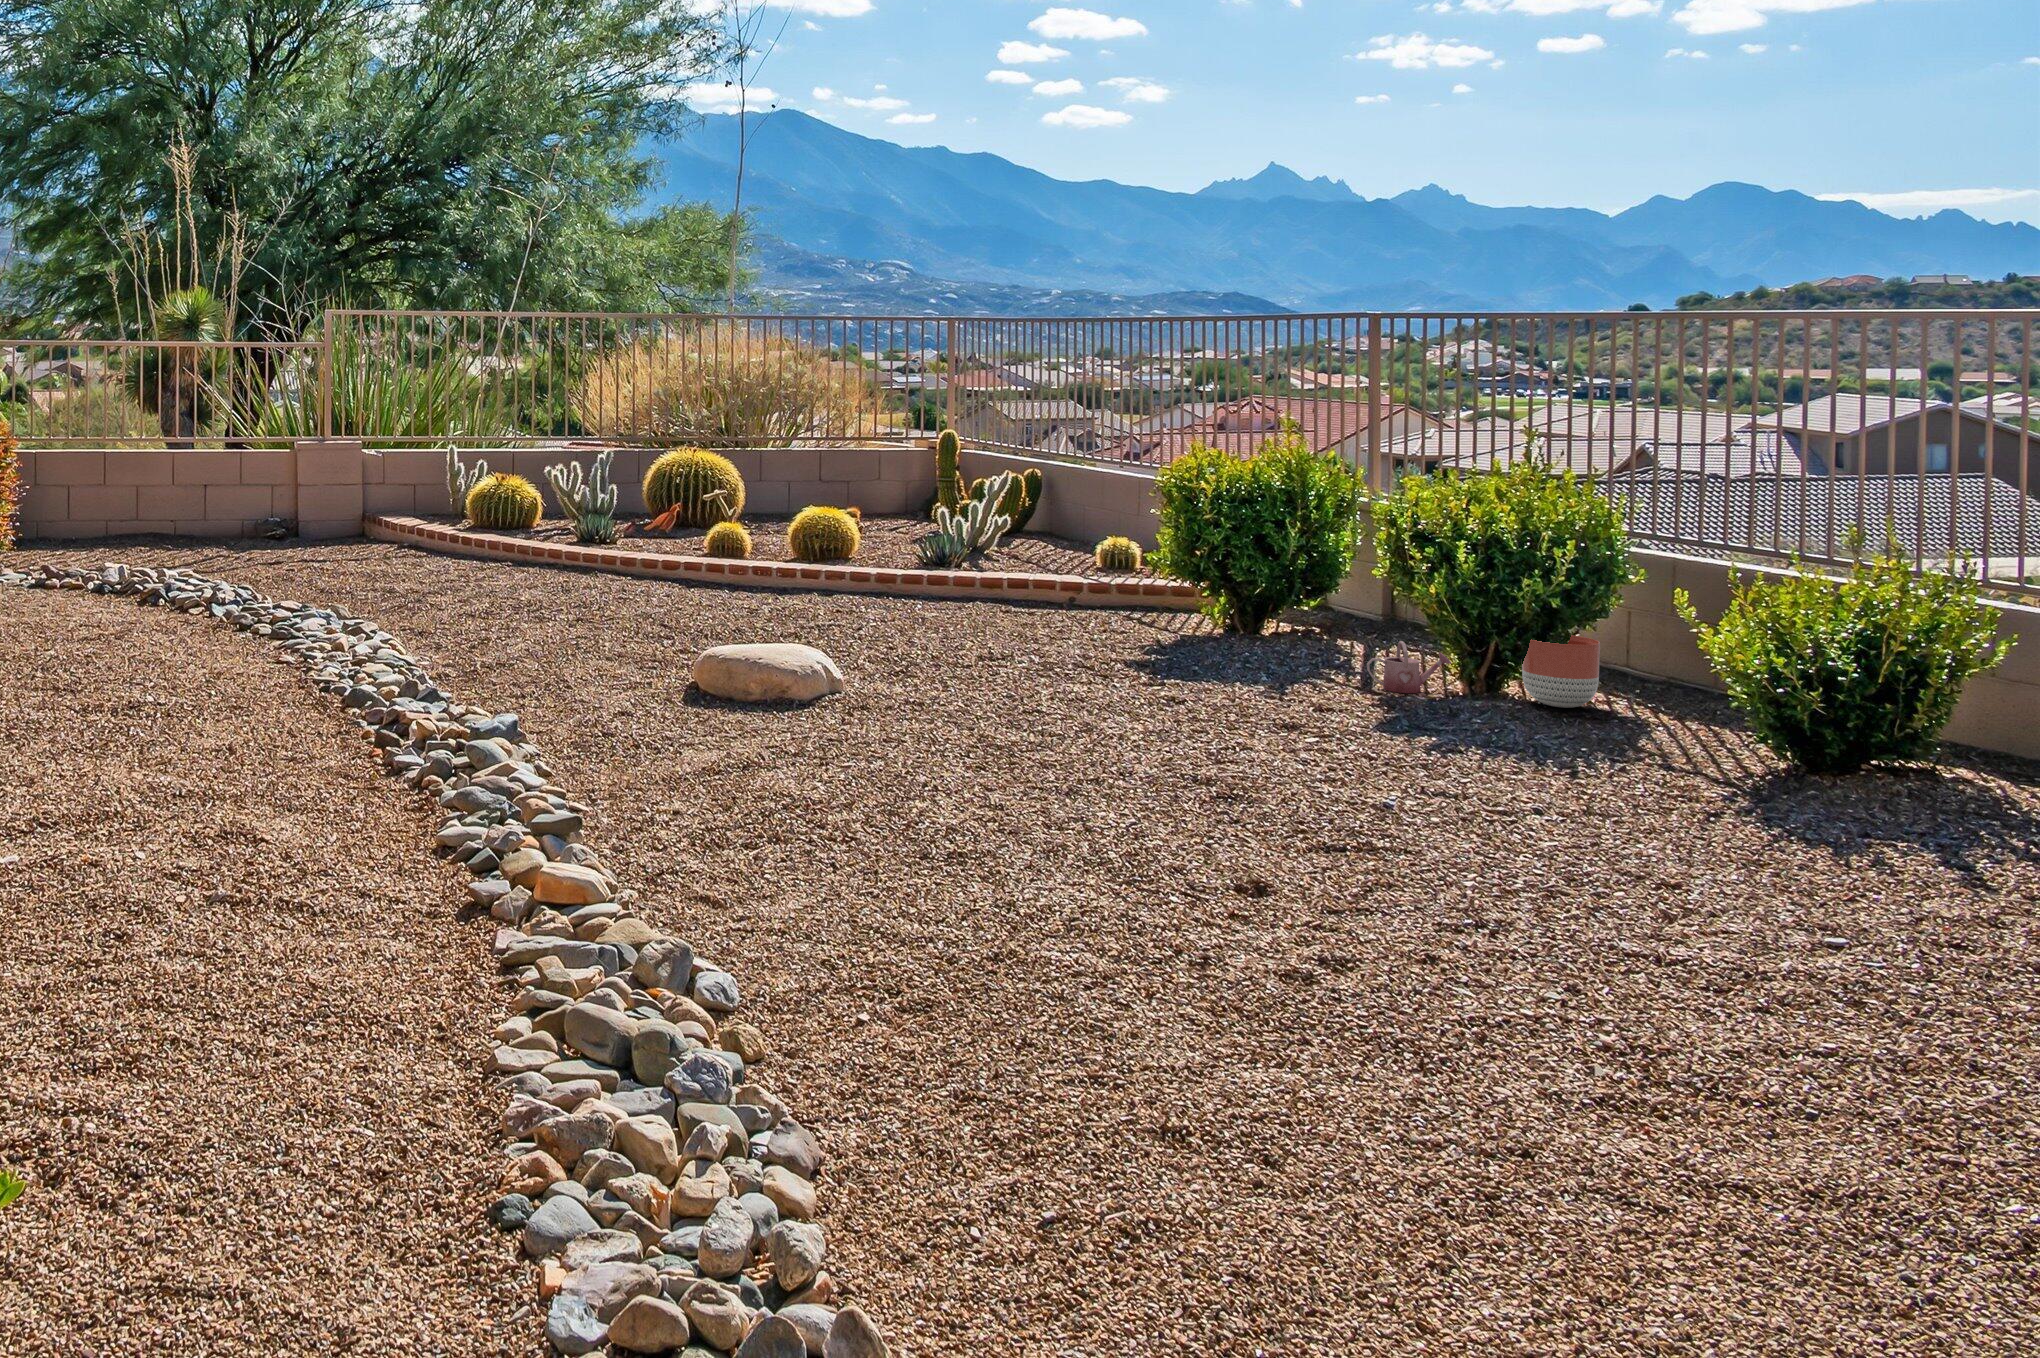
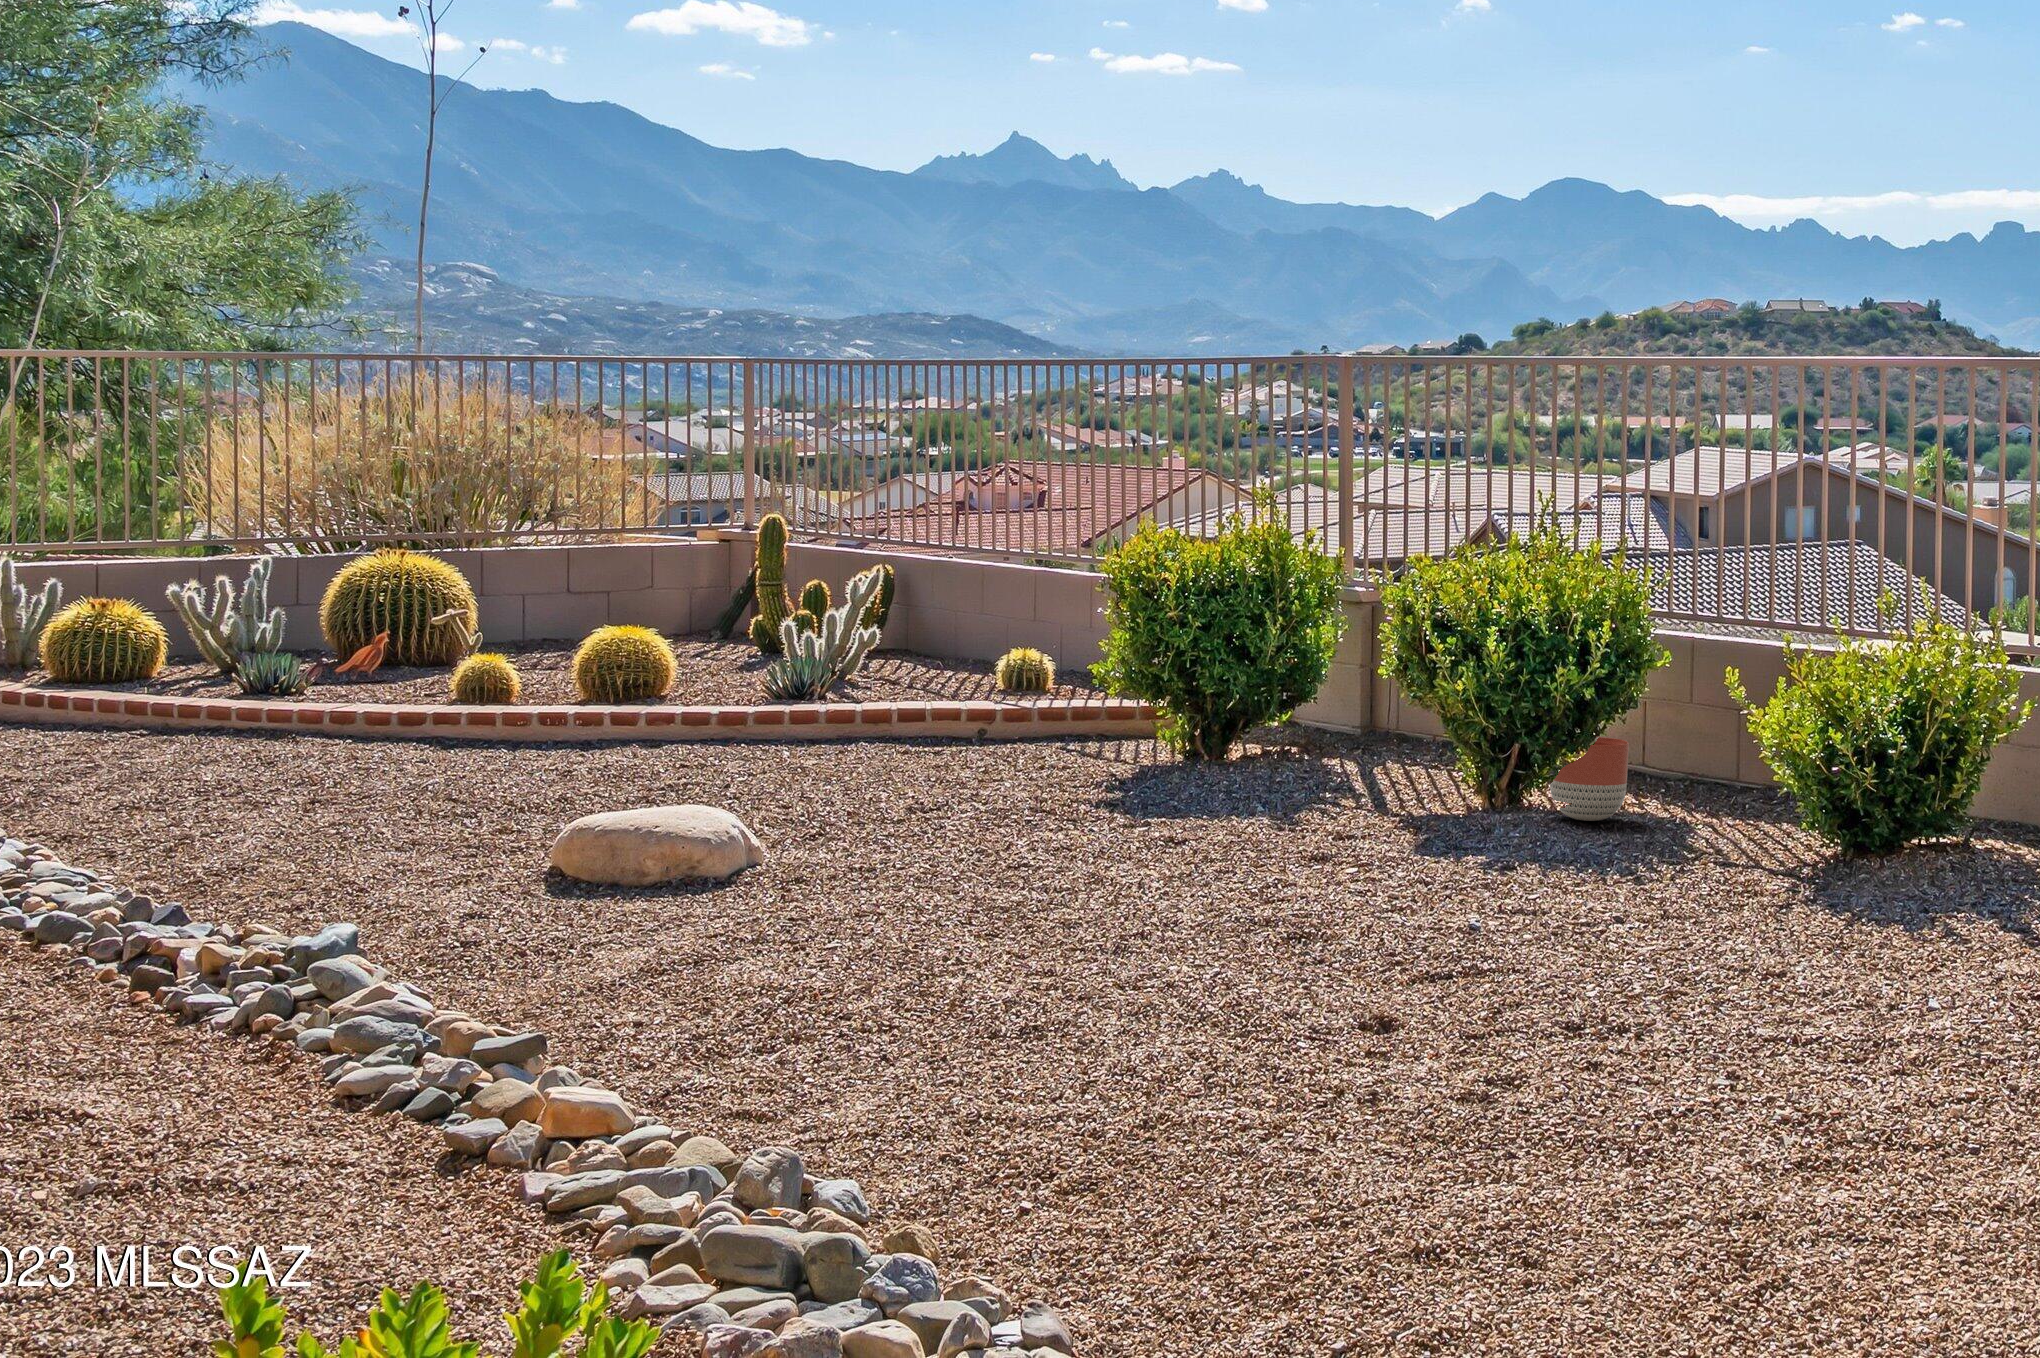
watering can: present [1367,641,1451,693] -> none [1386,753,1477,816]

